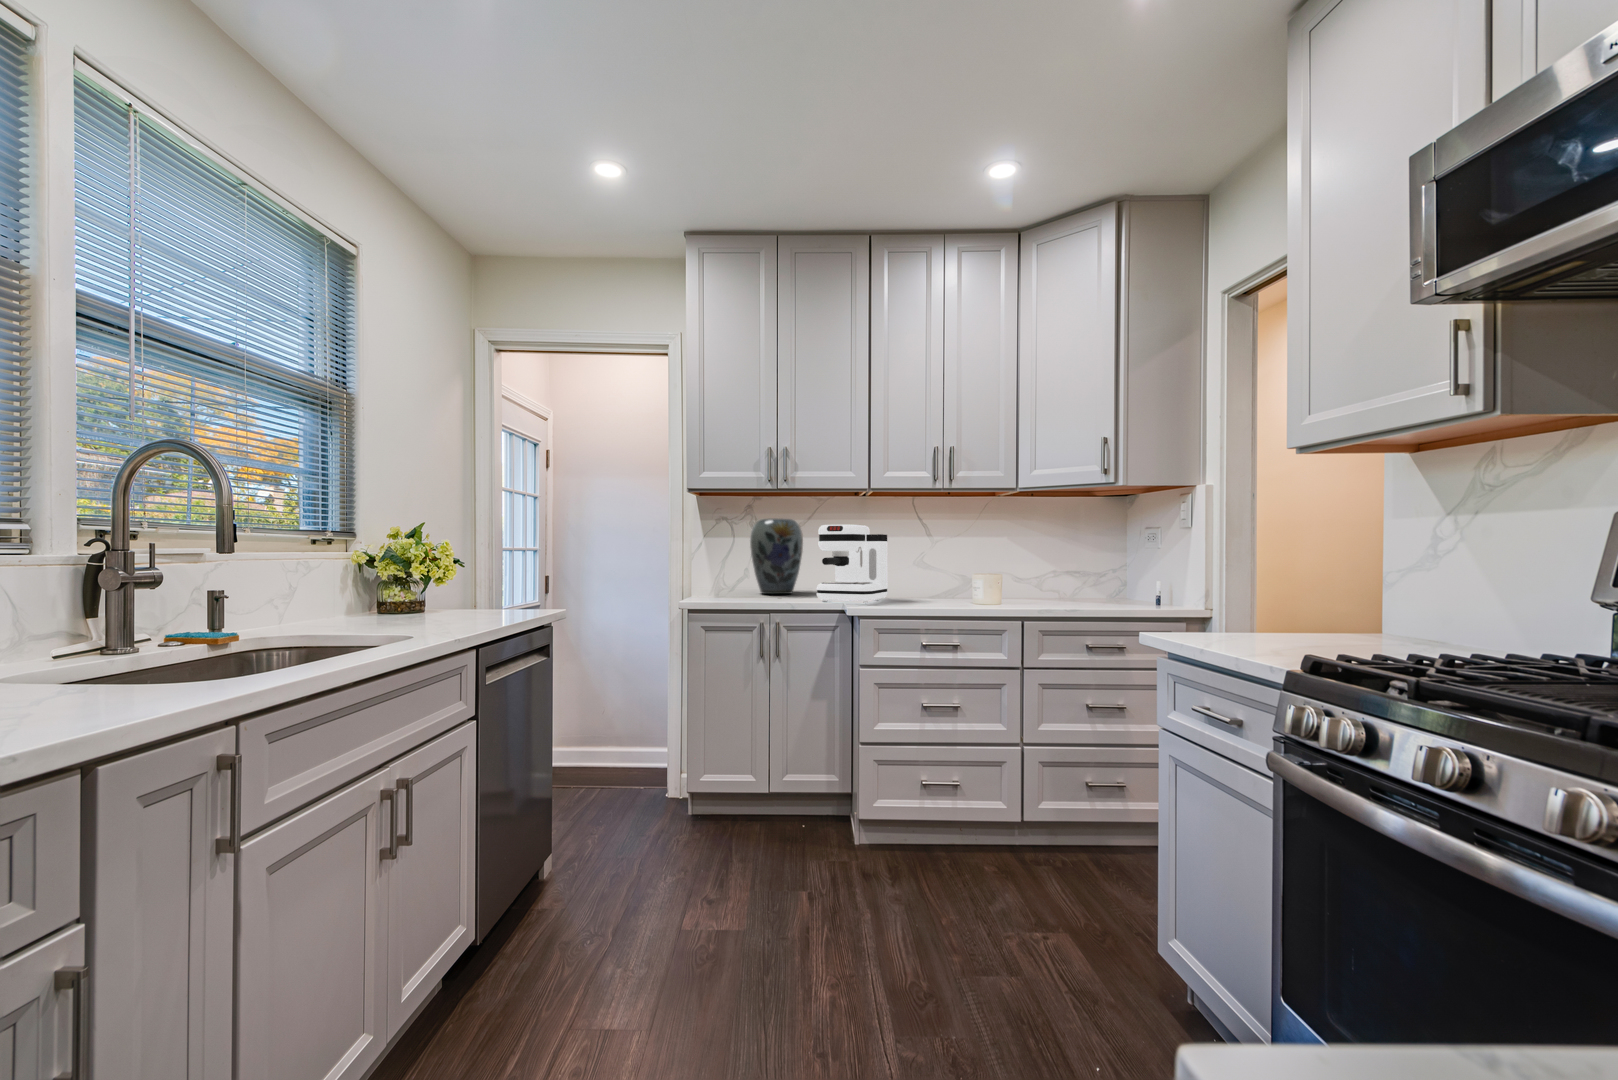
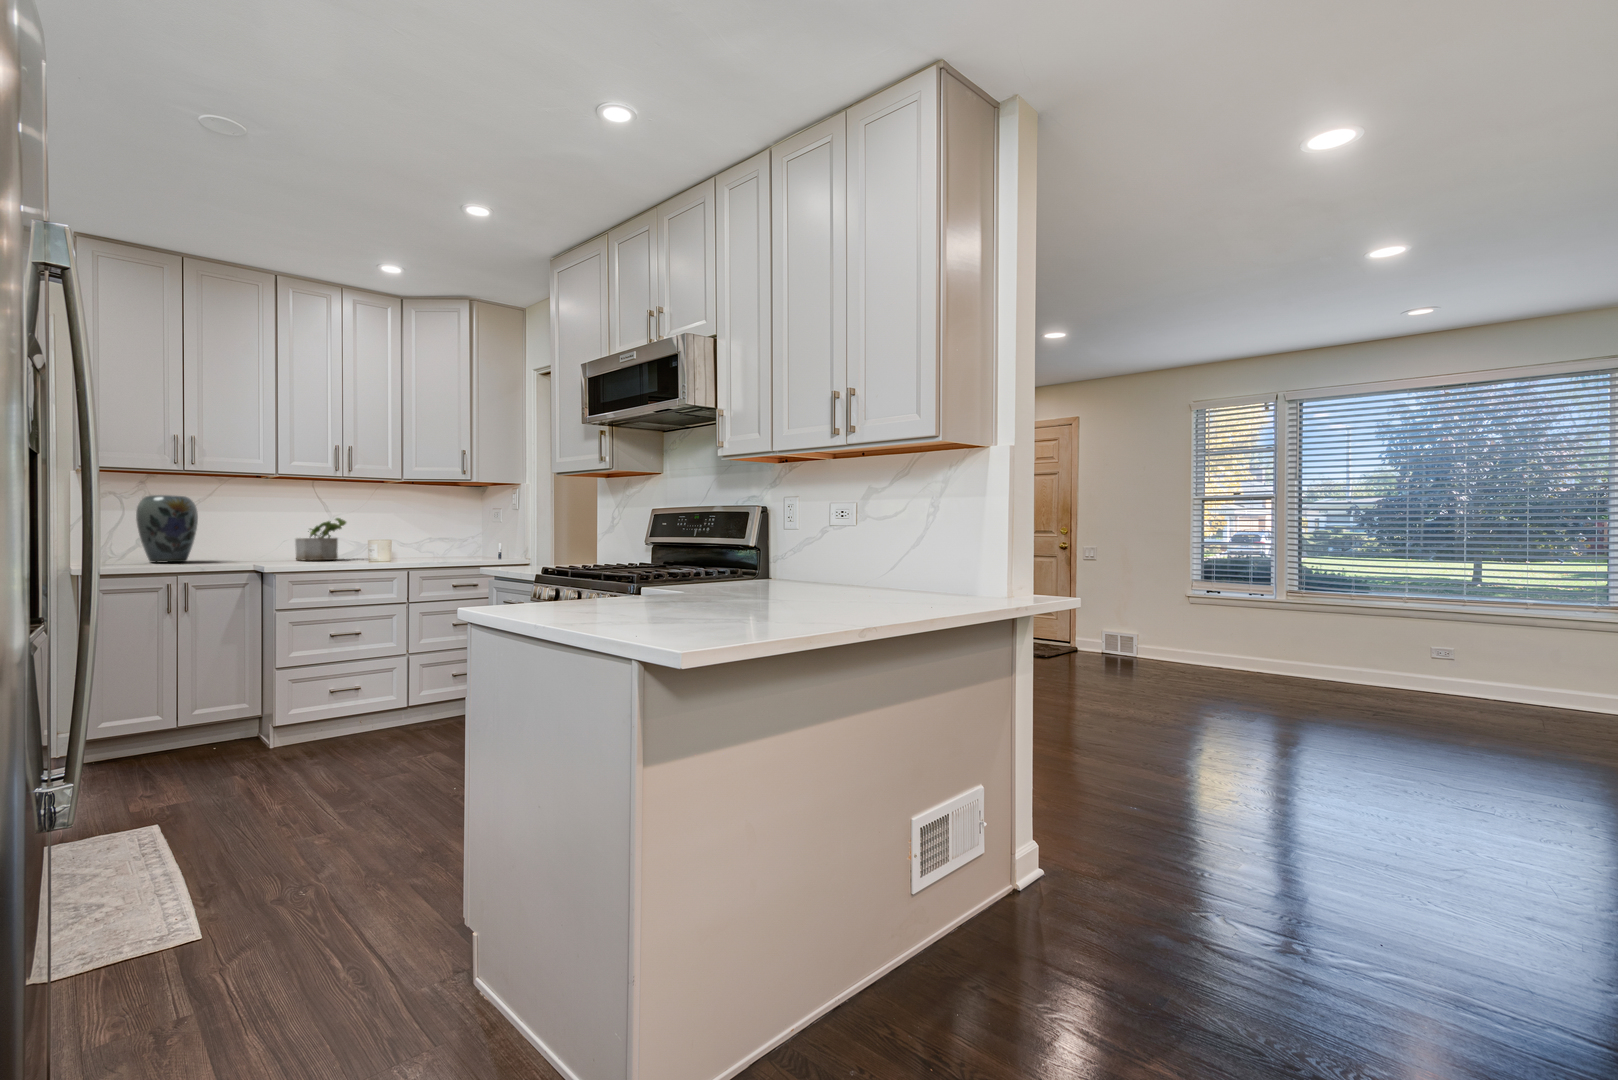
coffee maker: present [817,525,888,603] -> none [222,502,290,565]
potted plant: none [897,541,953,596] -> present [295,518,346,561]

